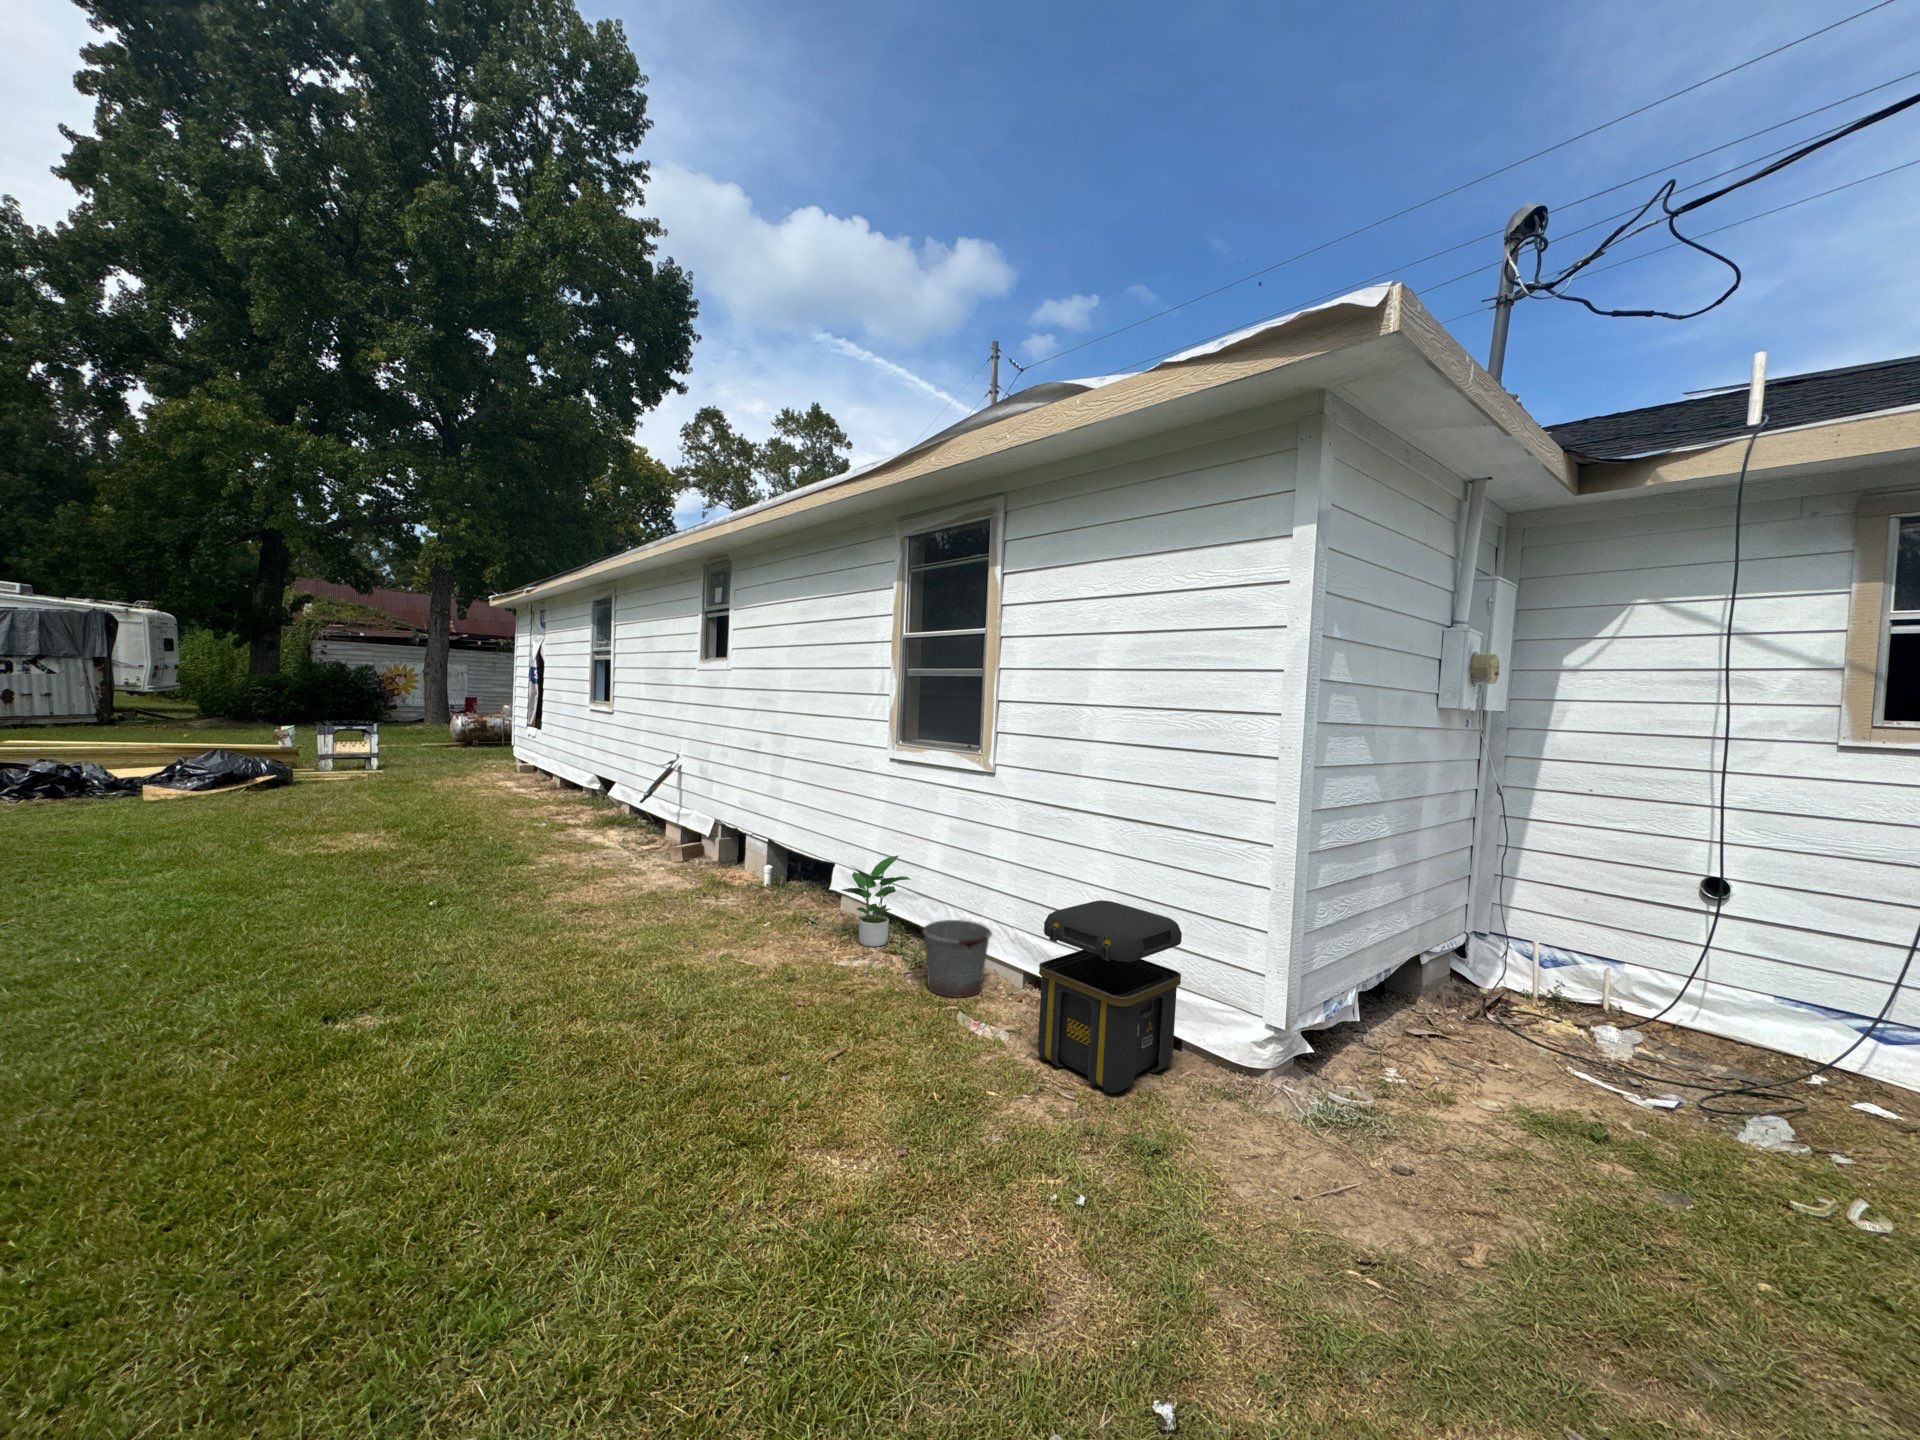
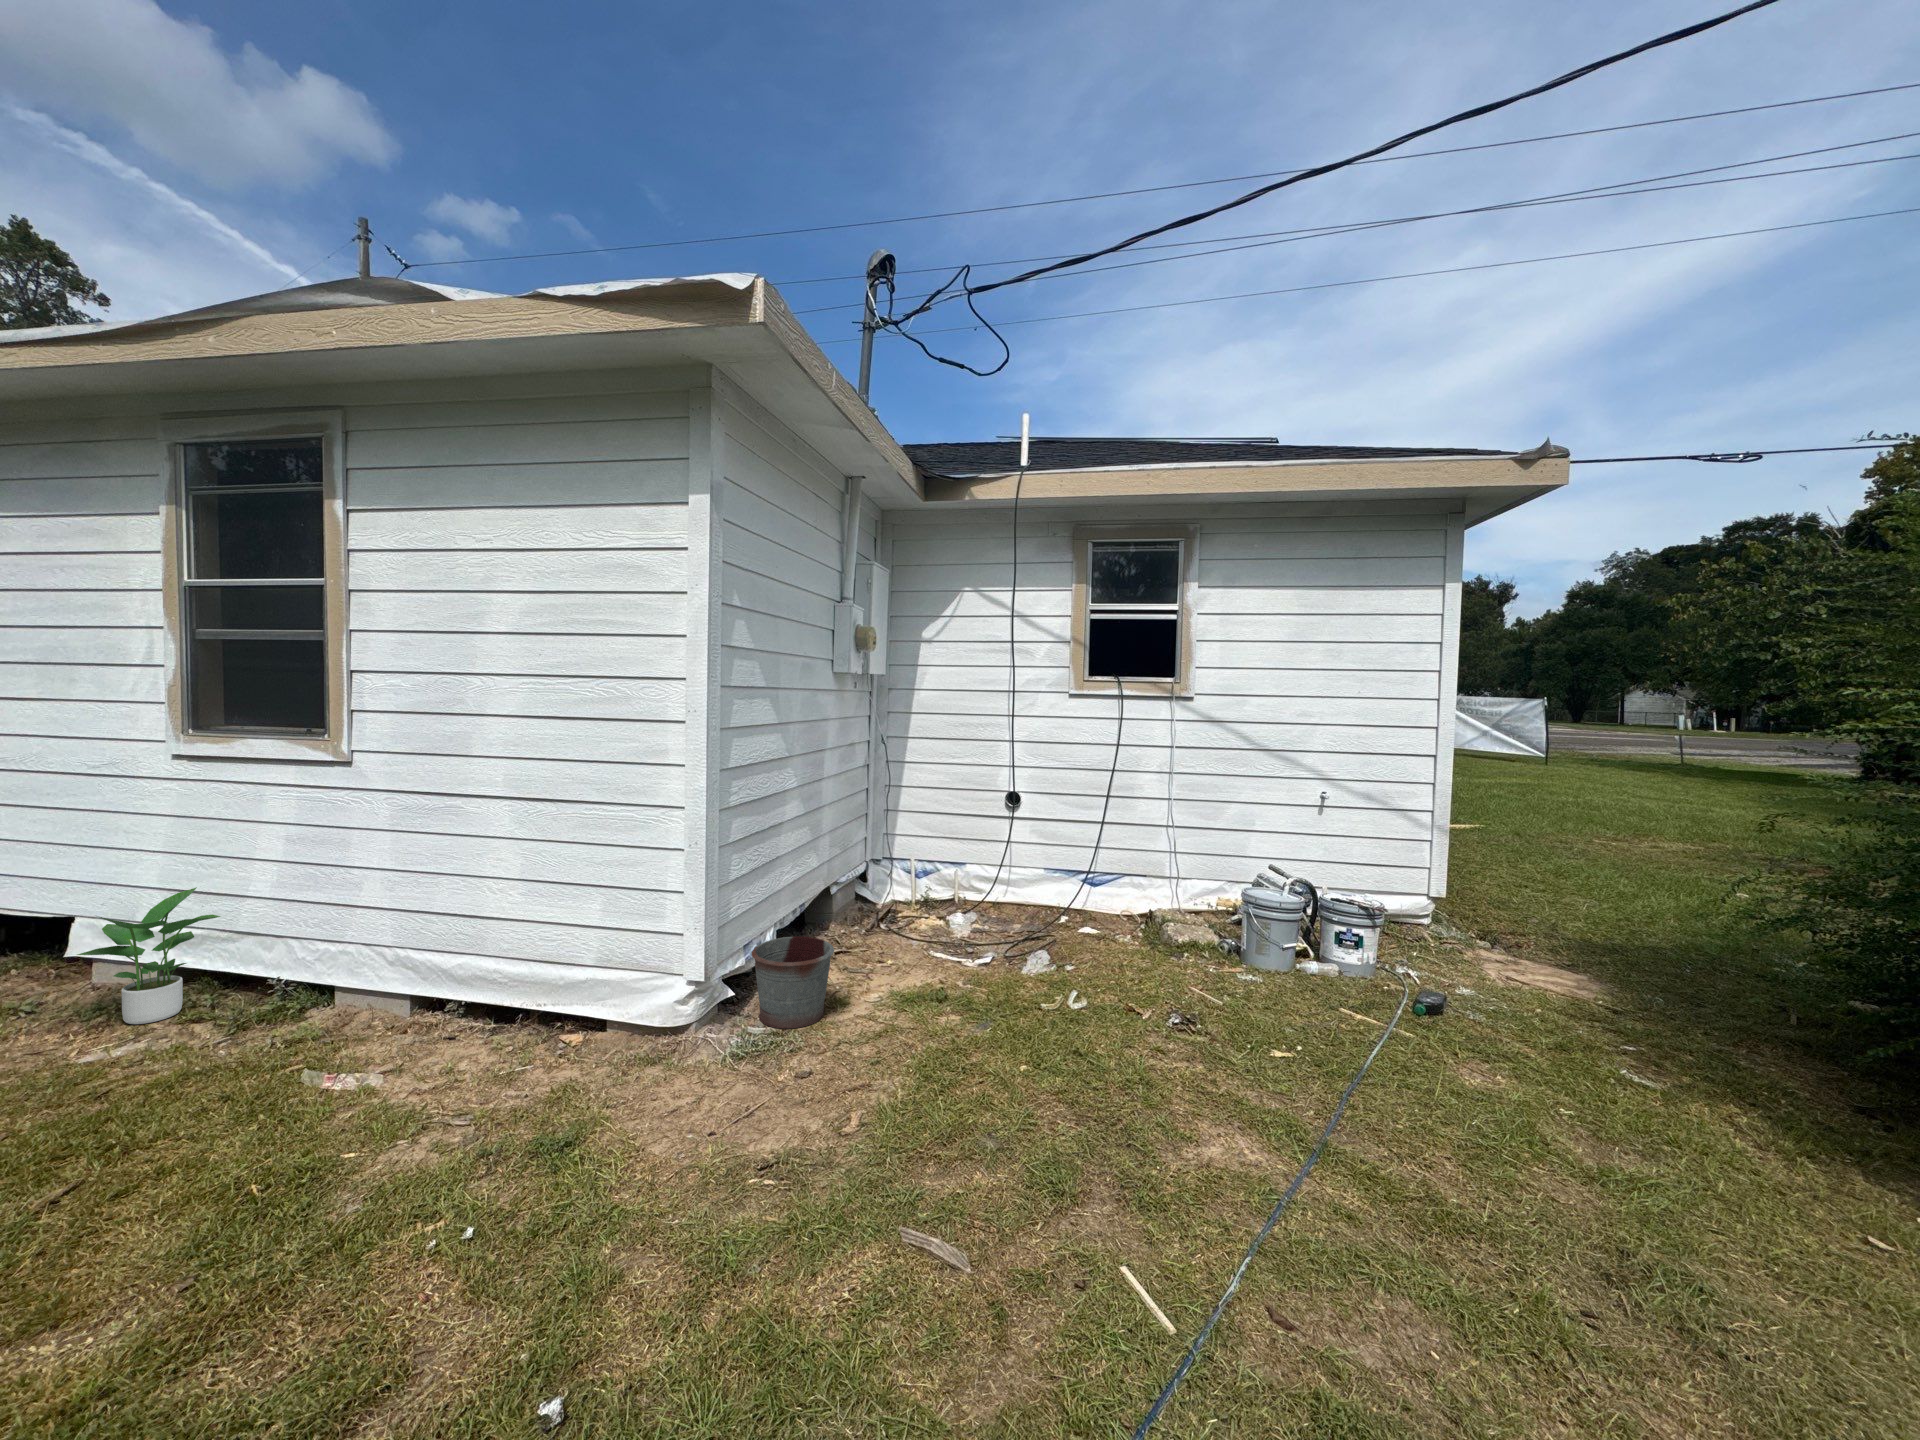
toolbox: present [1038,900,1182,1093] -> none [417,892,600,1102]
bucket: present [923,920,992,998] -> present [751,936,834,1028]

